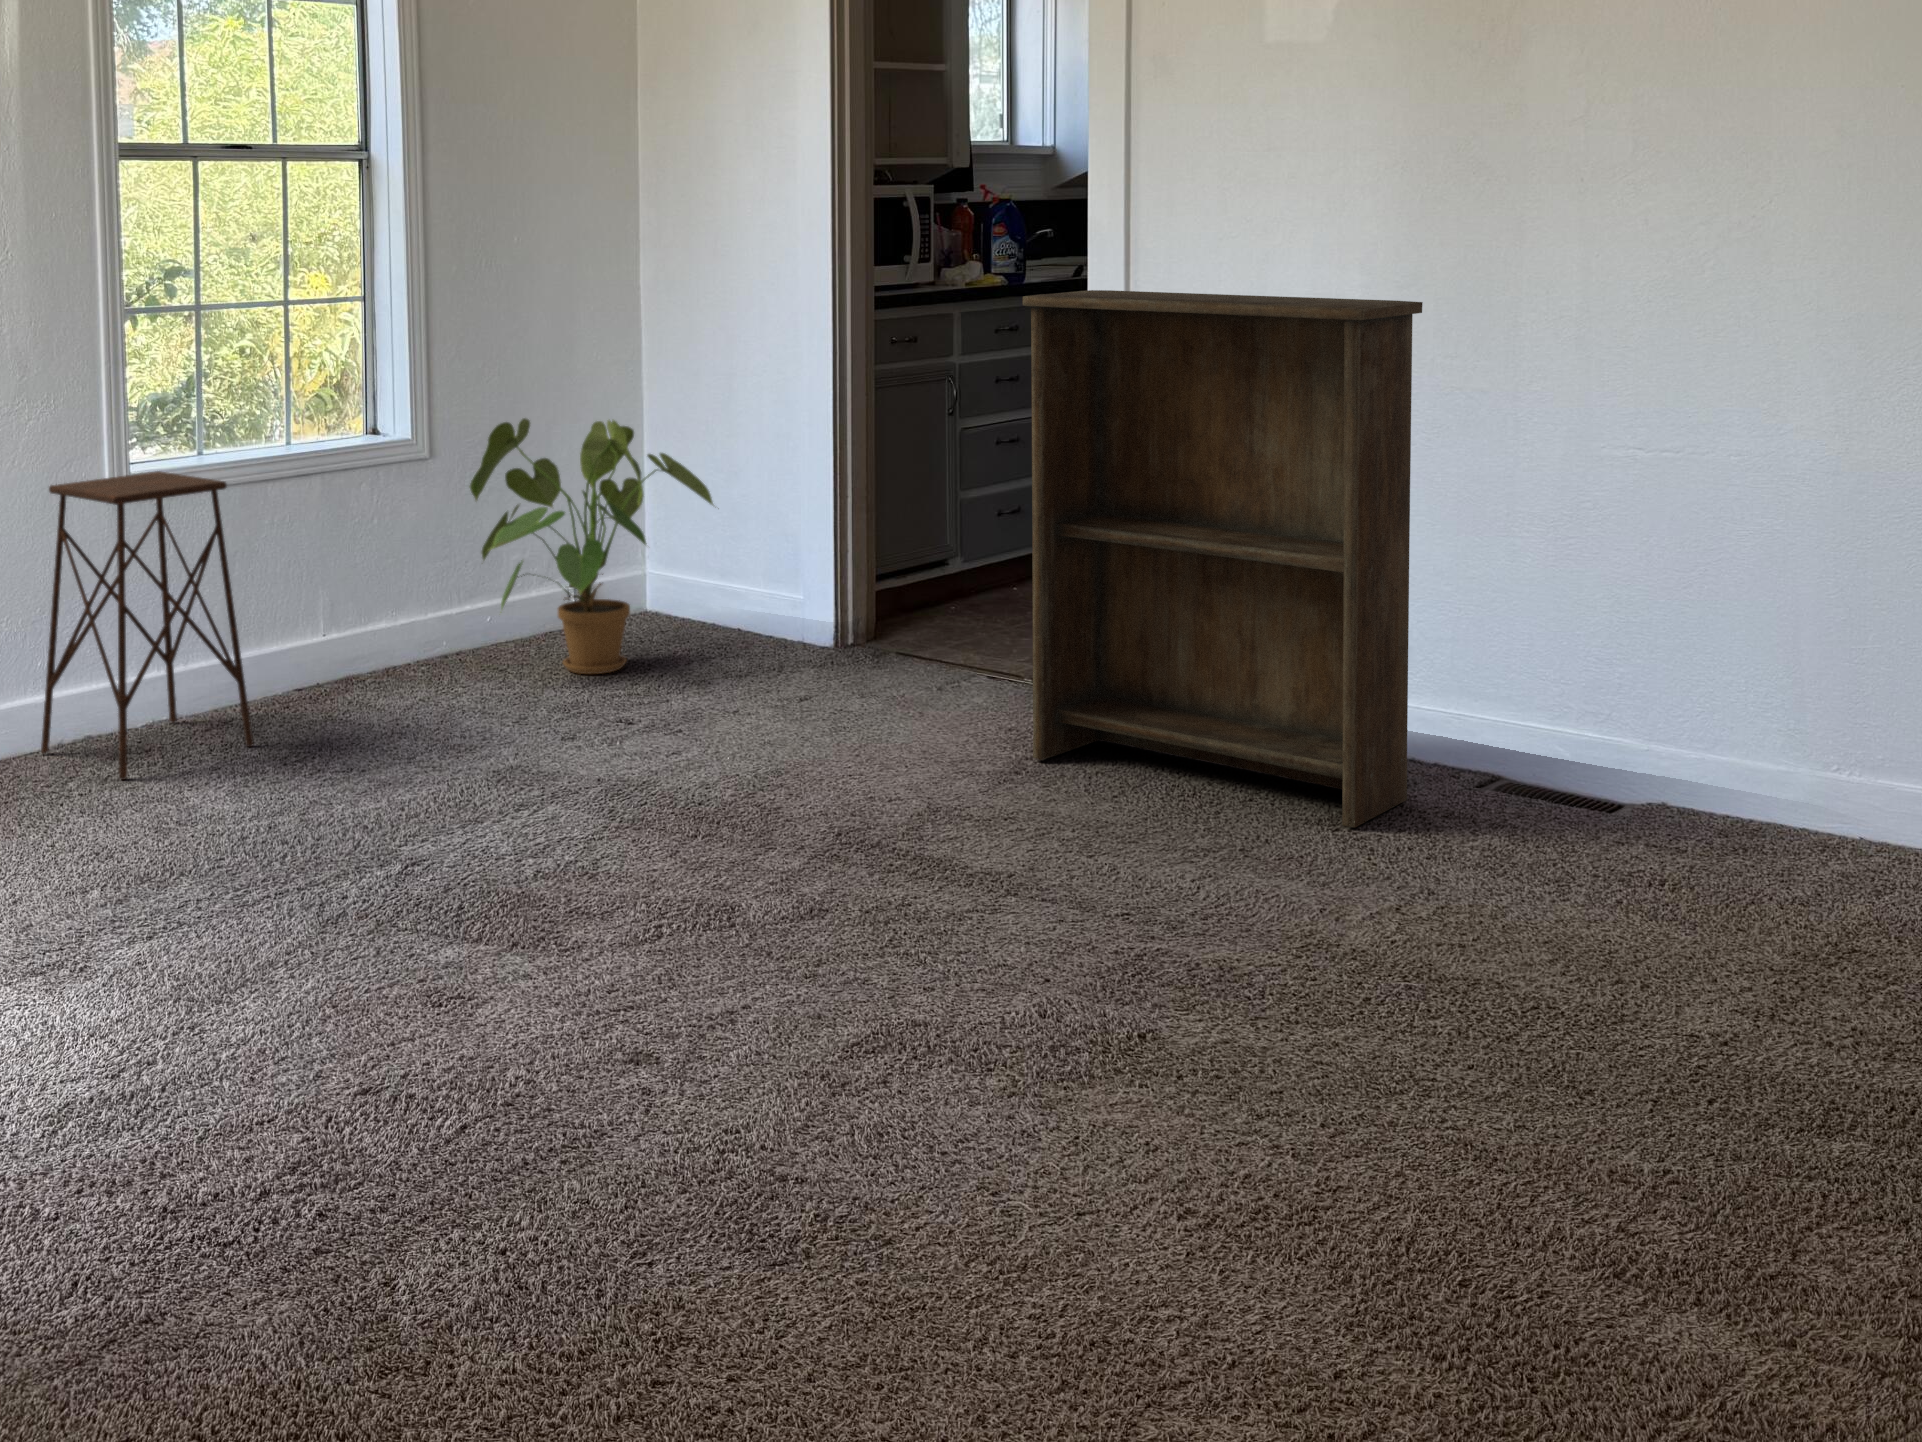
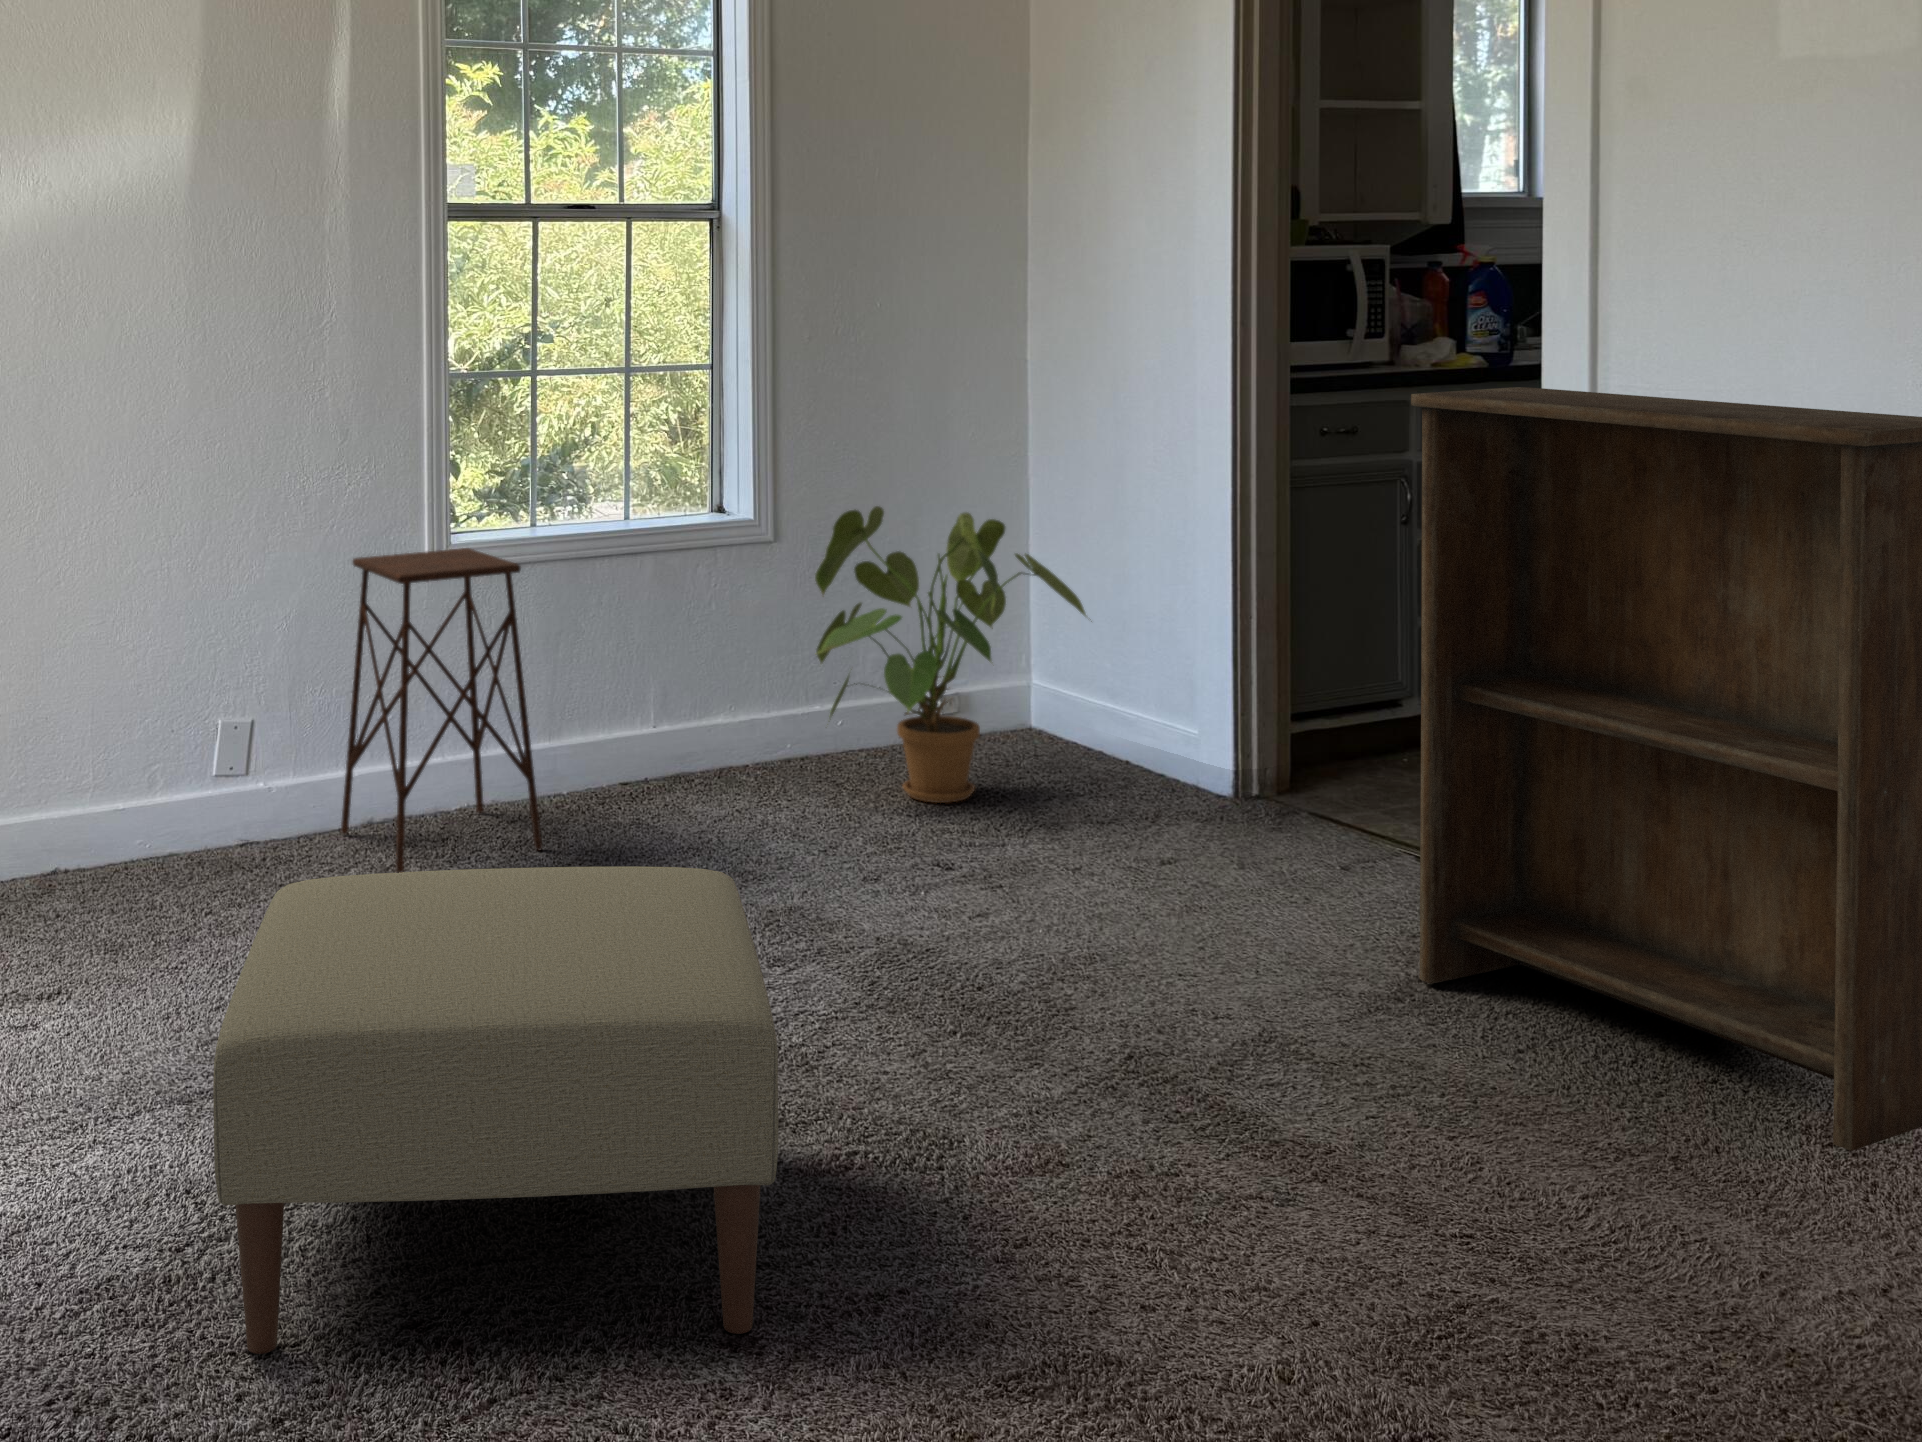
ottoman: none [137,711,660,1143] -> present [213,866,778,1354]

